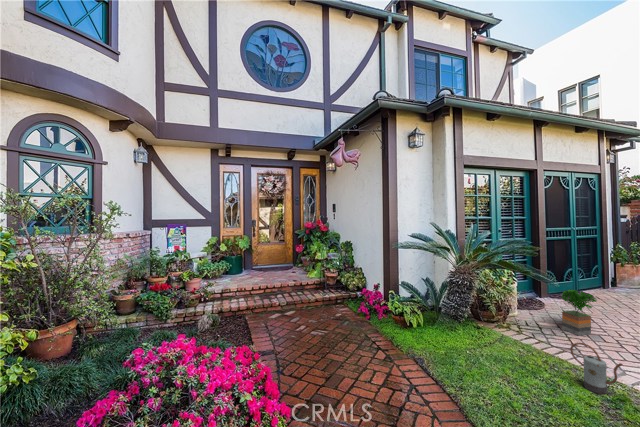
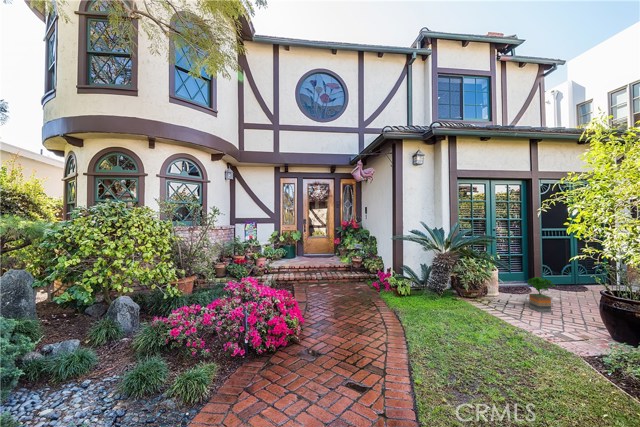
watering can: present [570,343,623,394] -> none [500,305,526,338]

